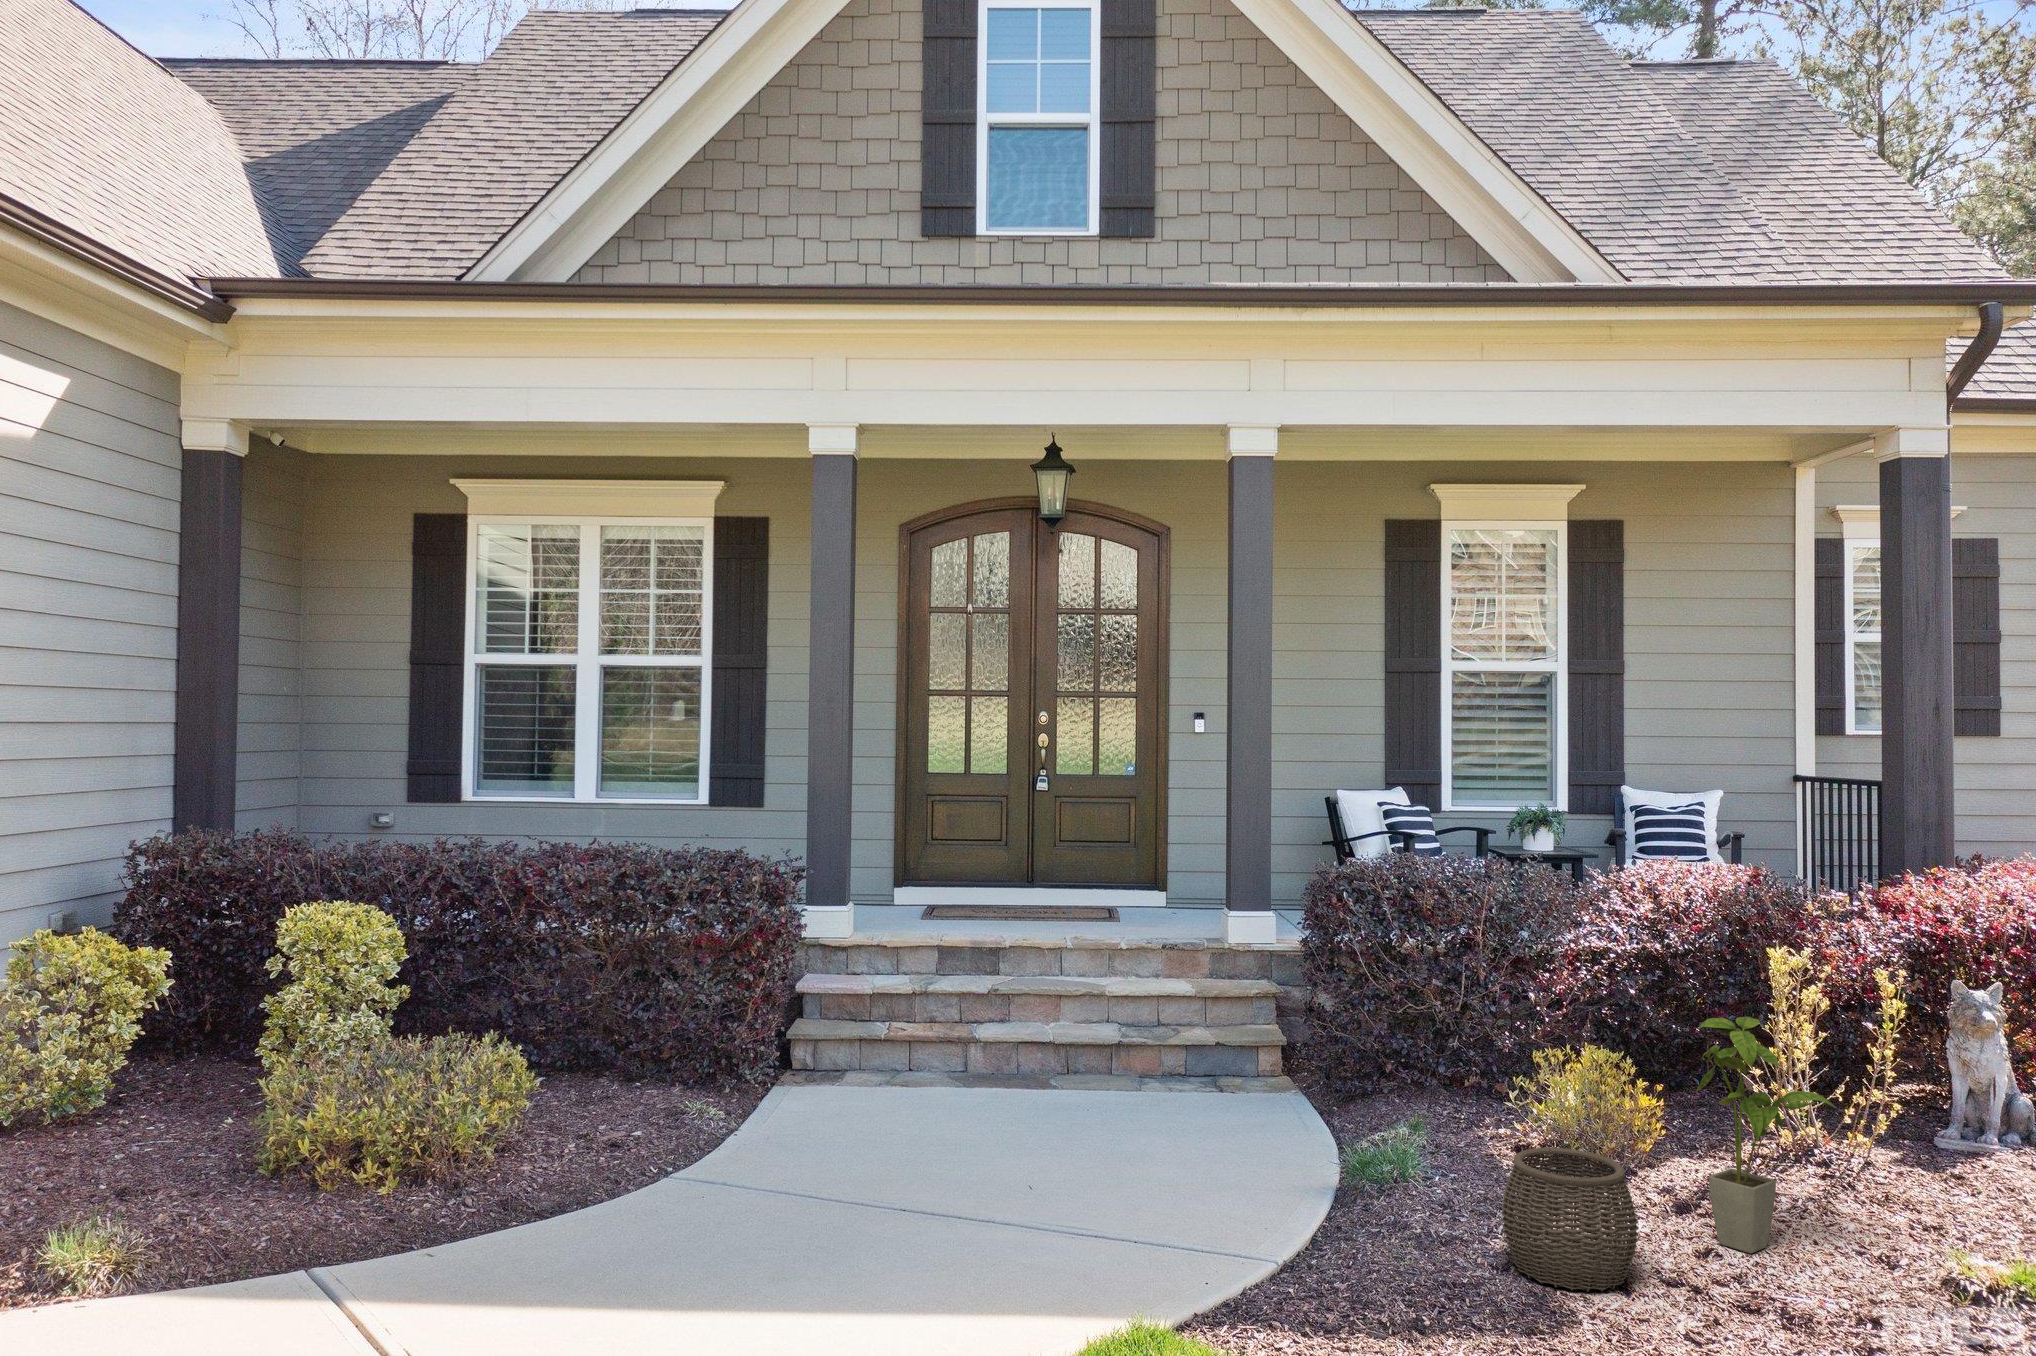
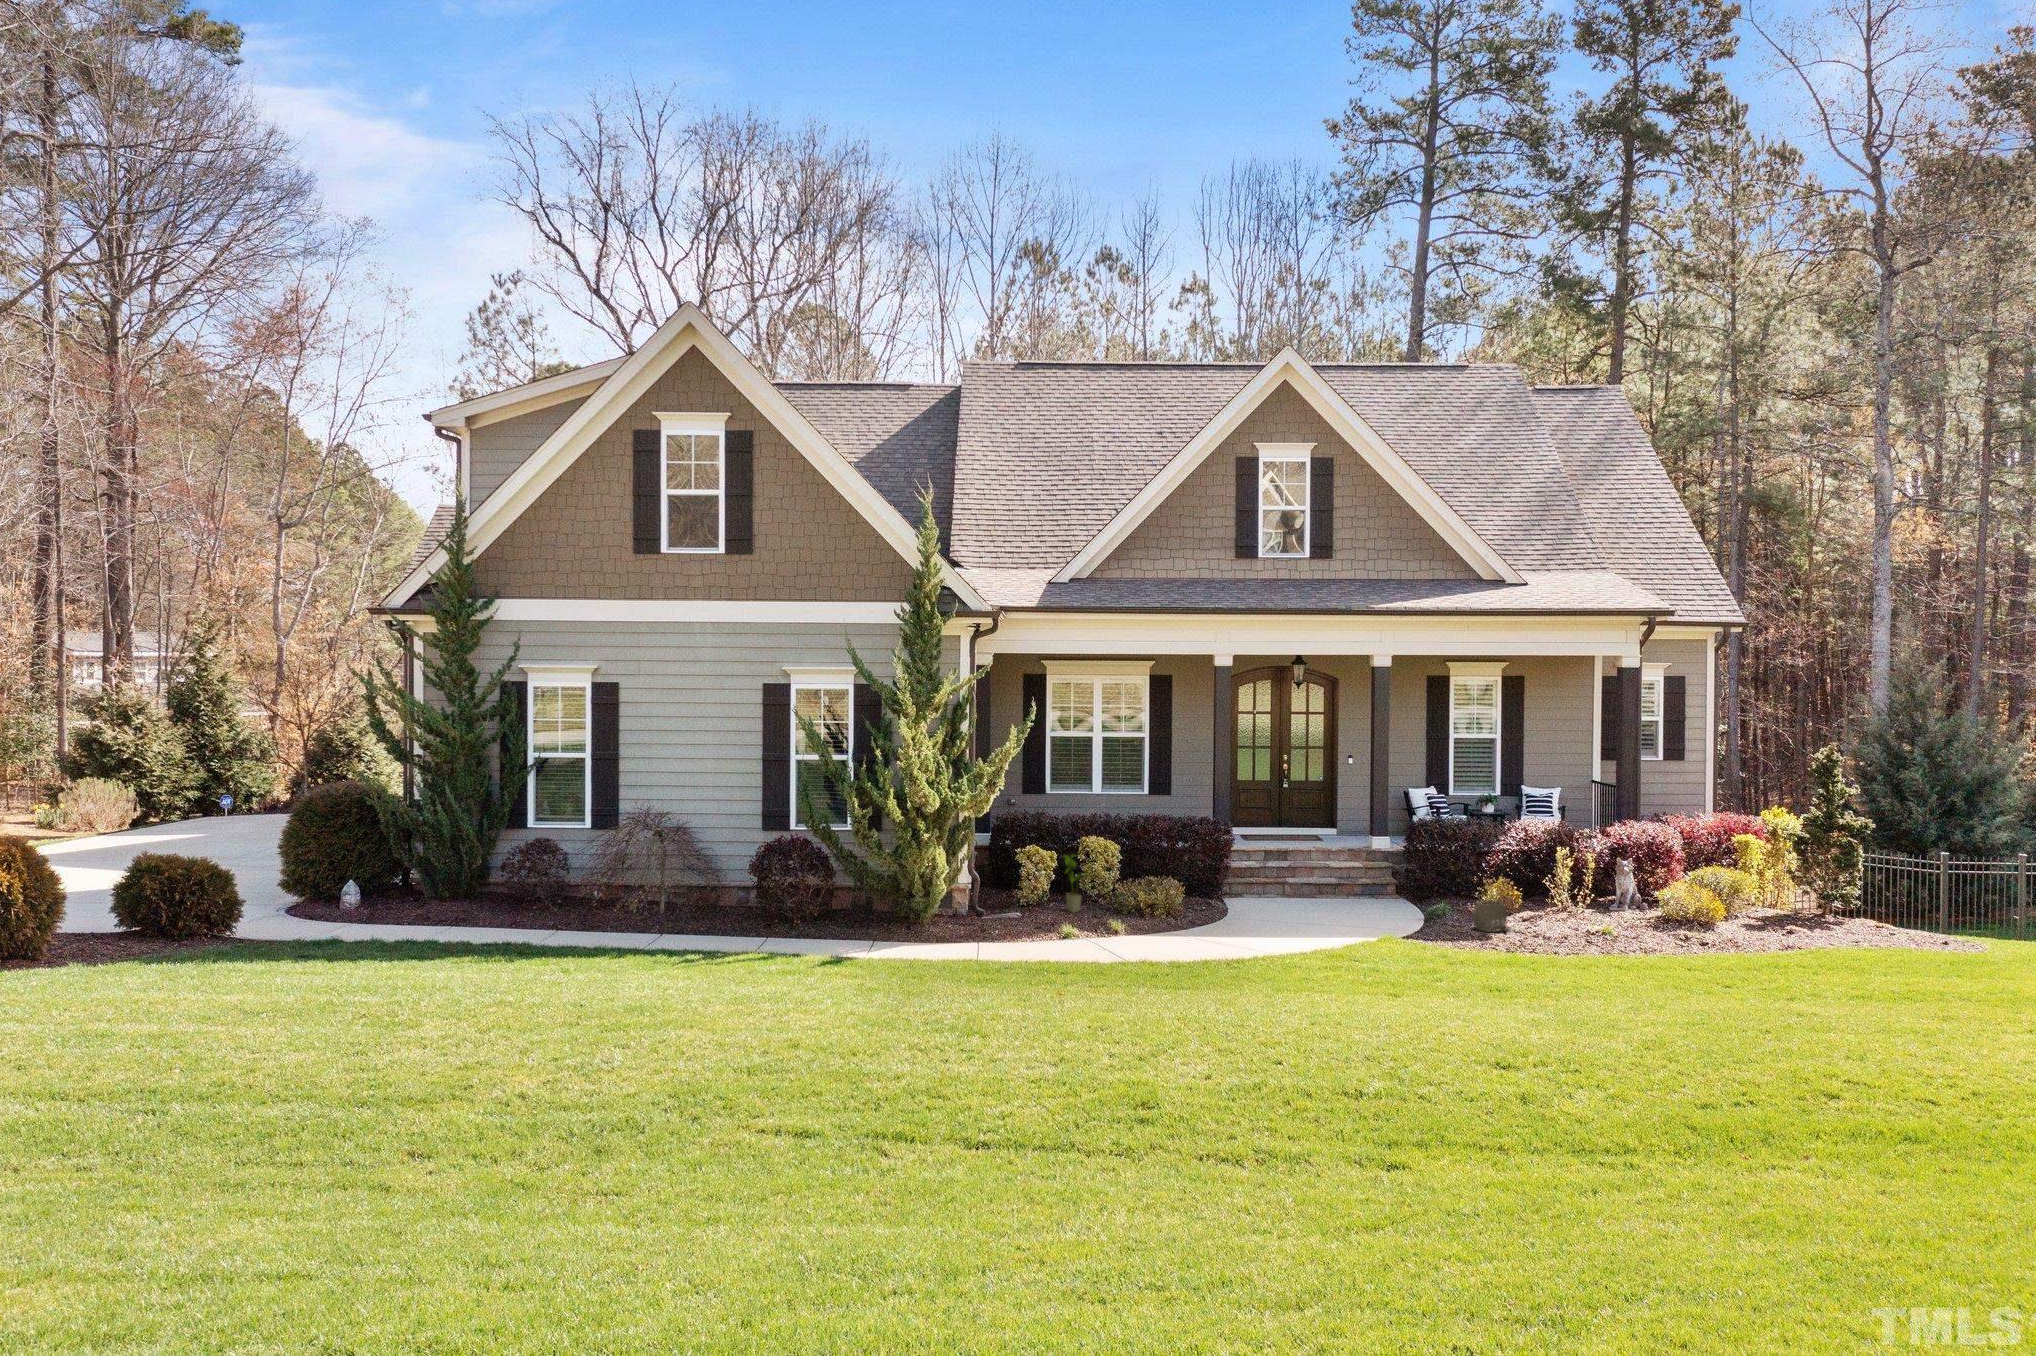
house plant: present [1695,1017,1836,1253] -> present [1064,855,1089,913]

